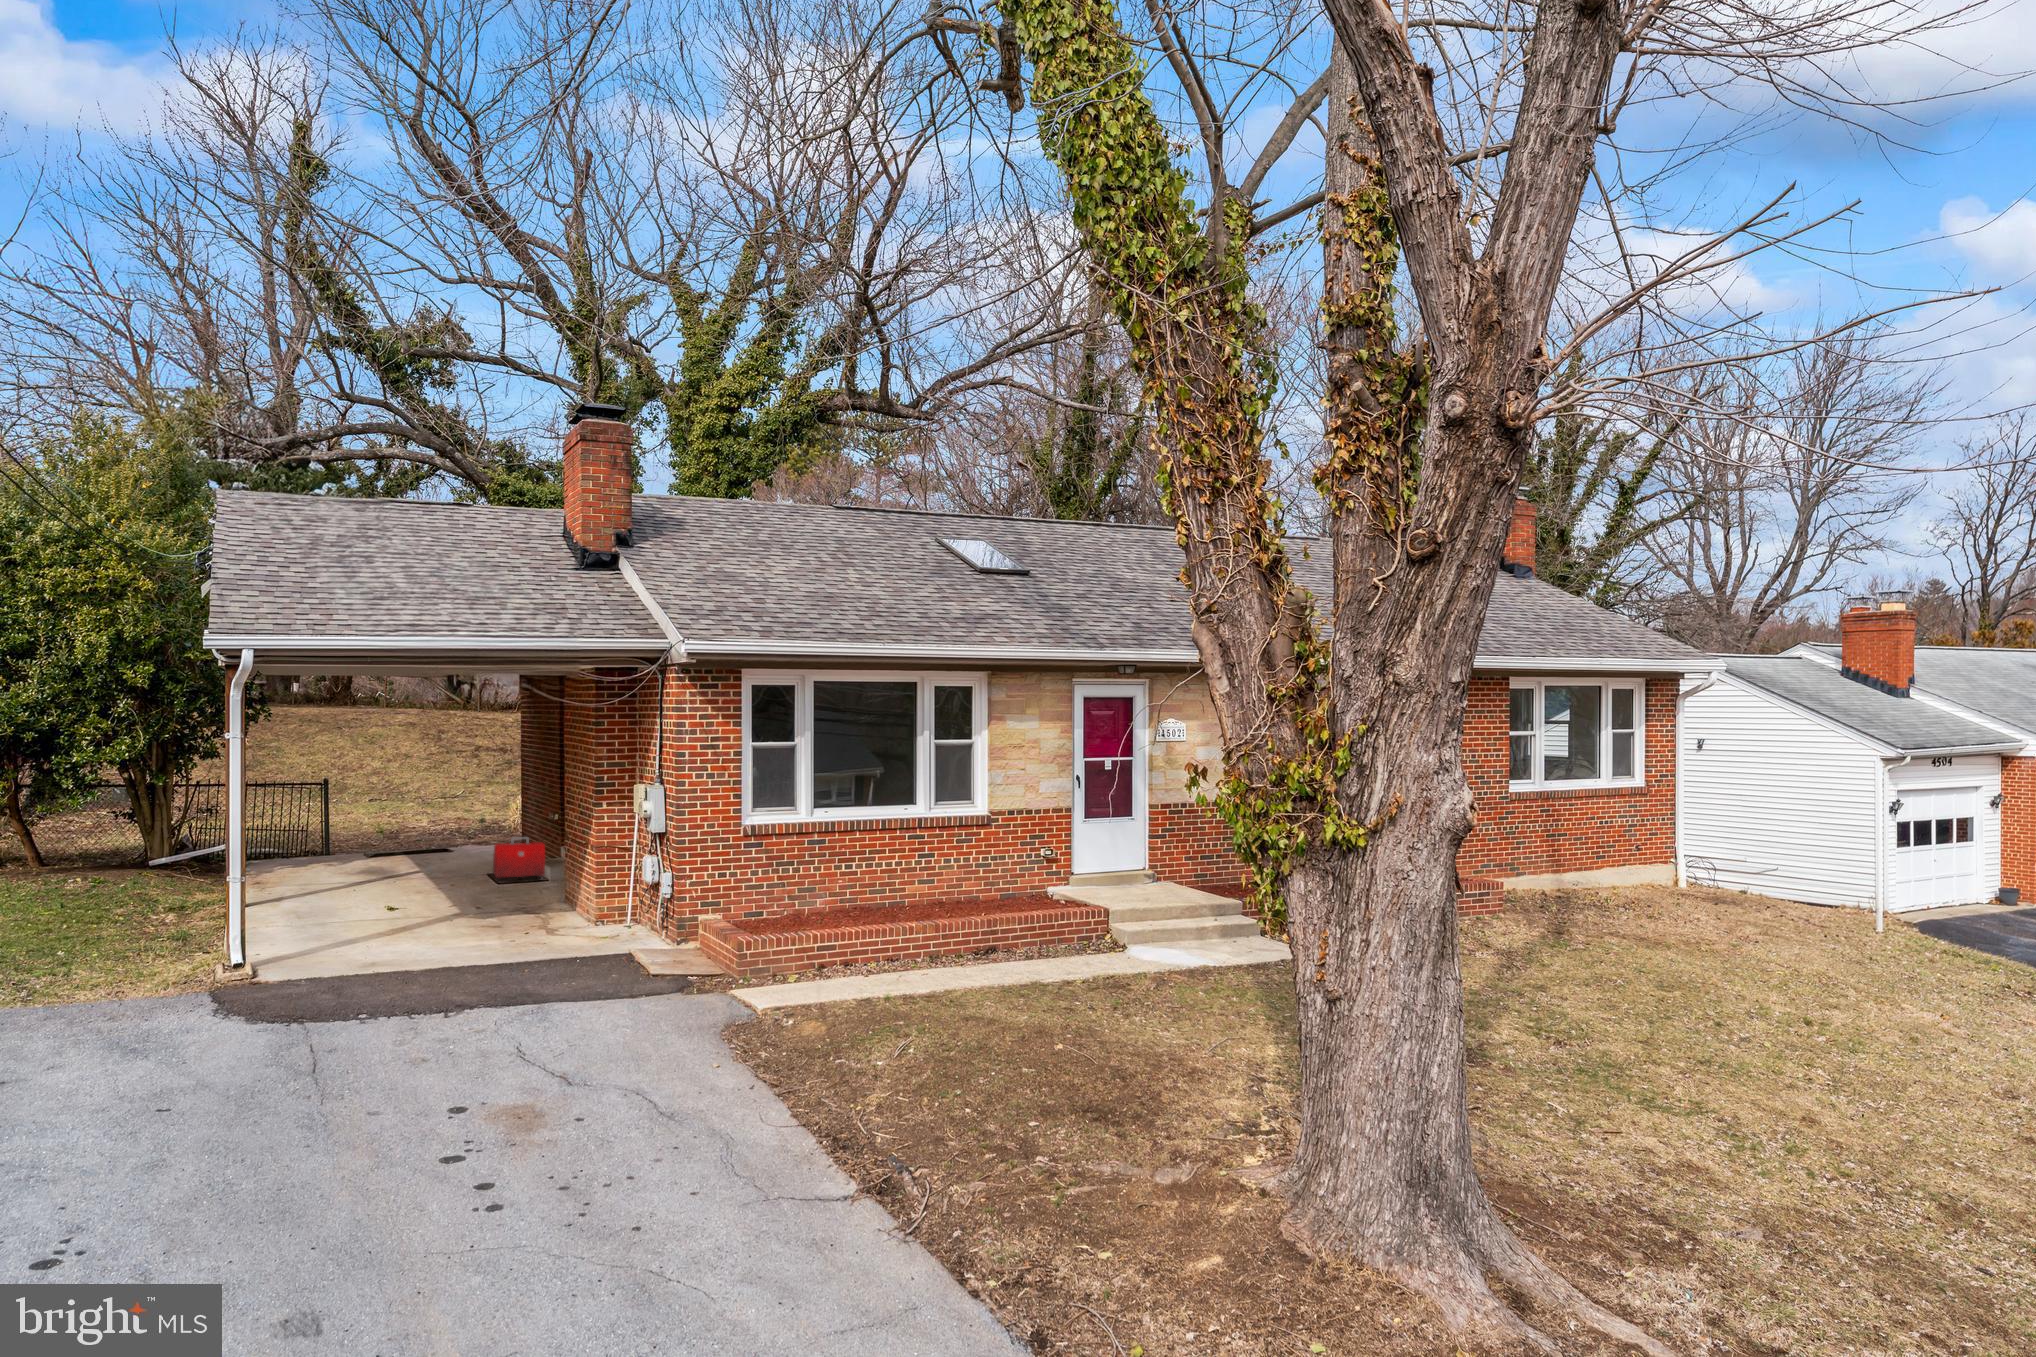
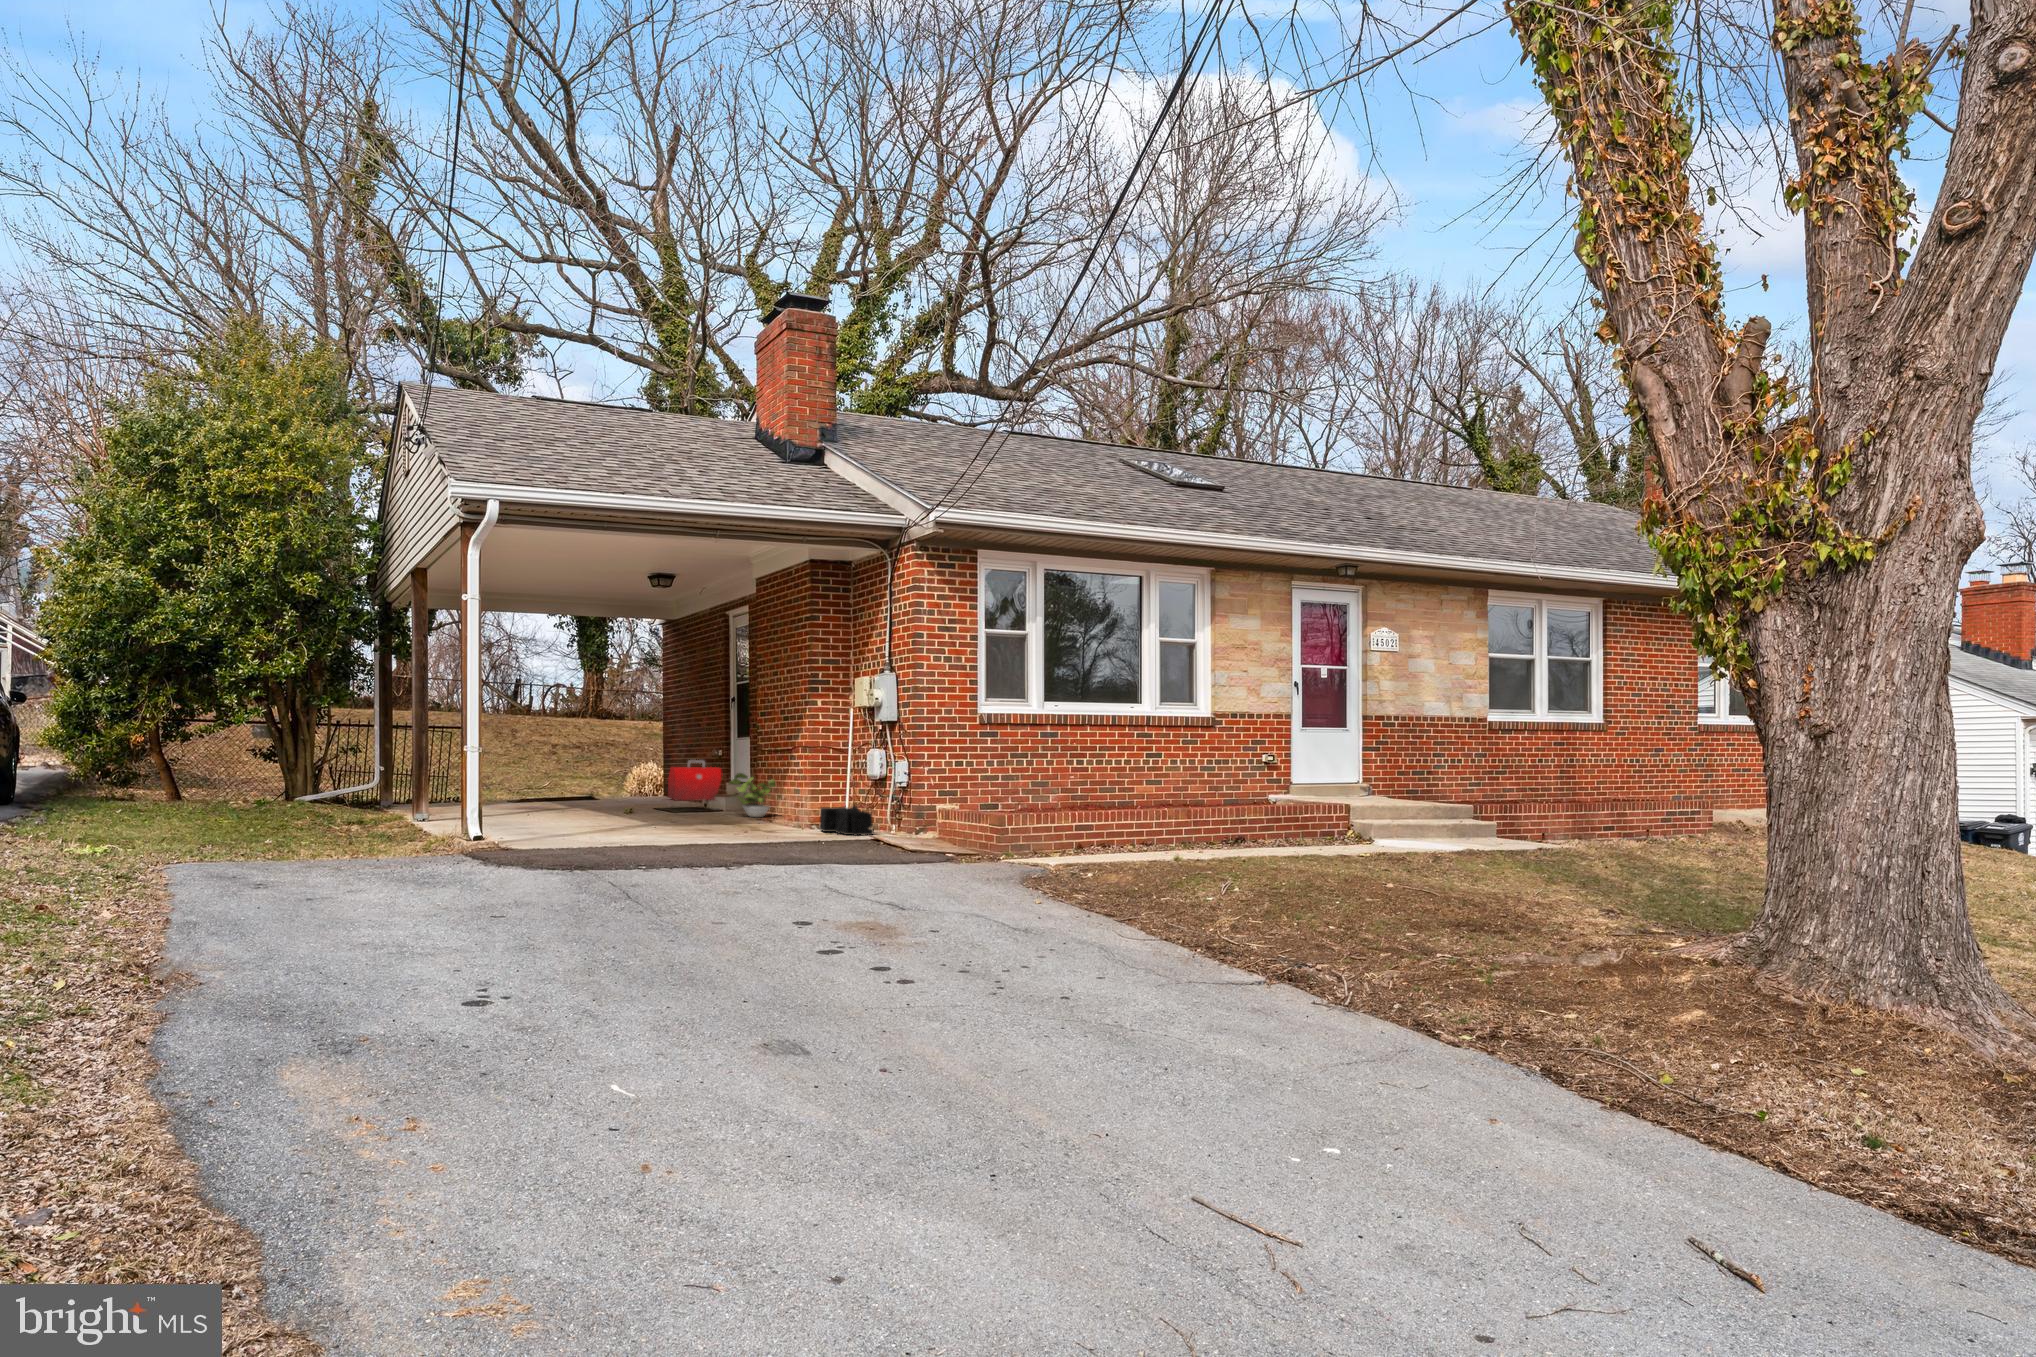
potted plant: none [522,868,576,911] -> present [730,773,775,817]
storage bin: none [591,909,647,947] -> present [819,806,874,836]

